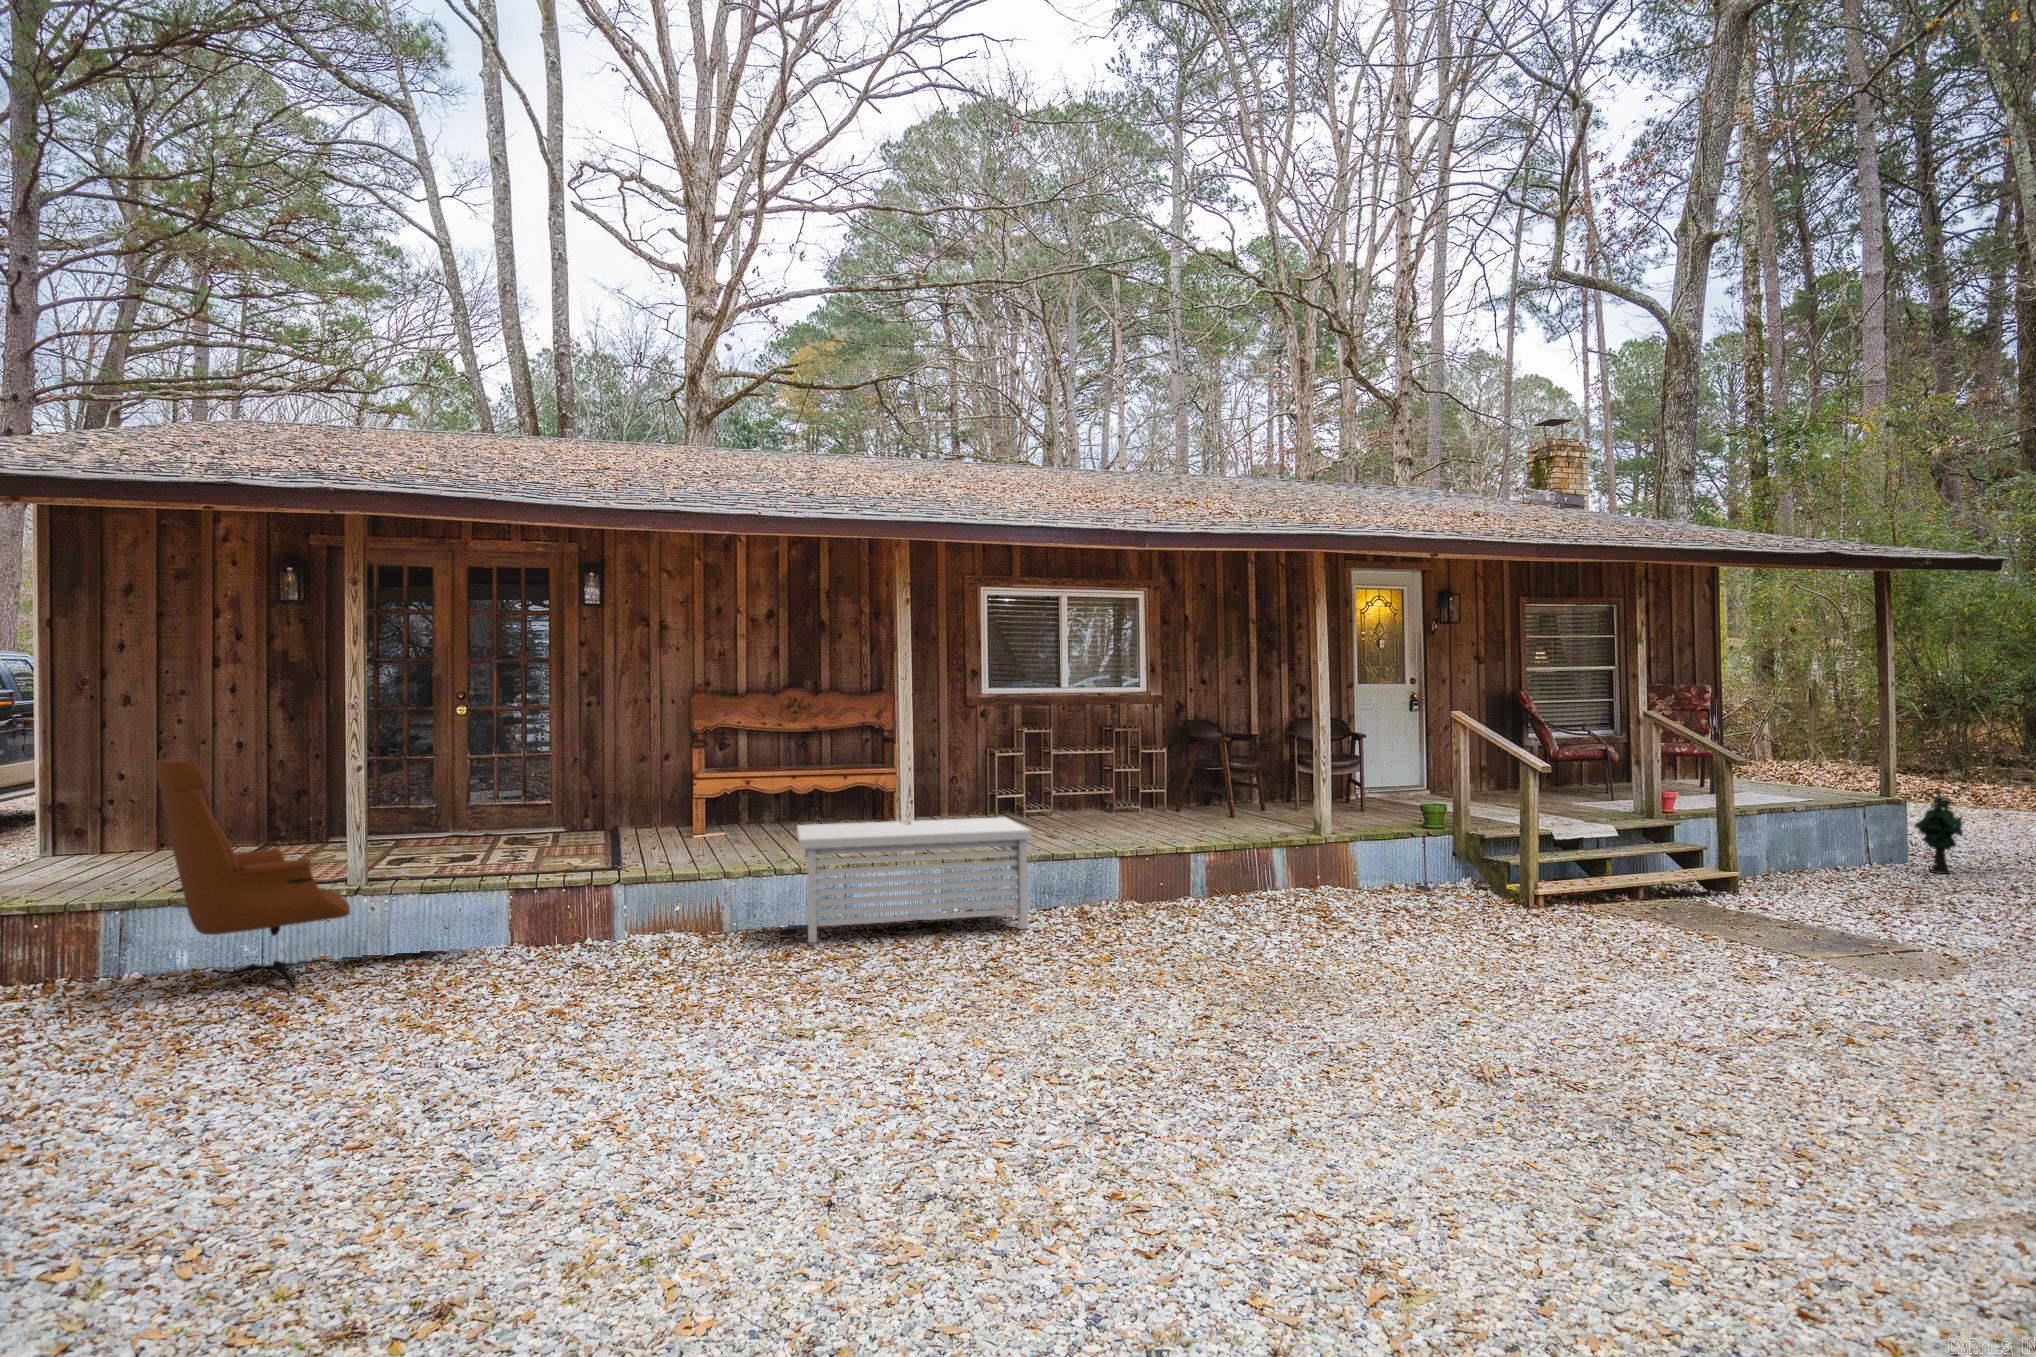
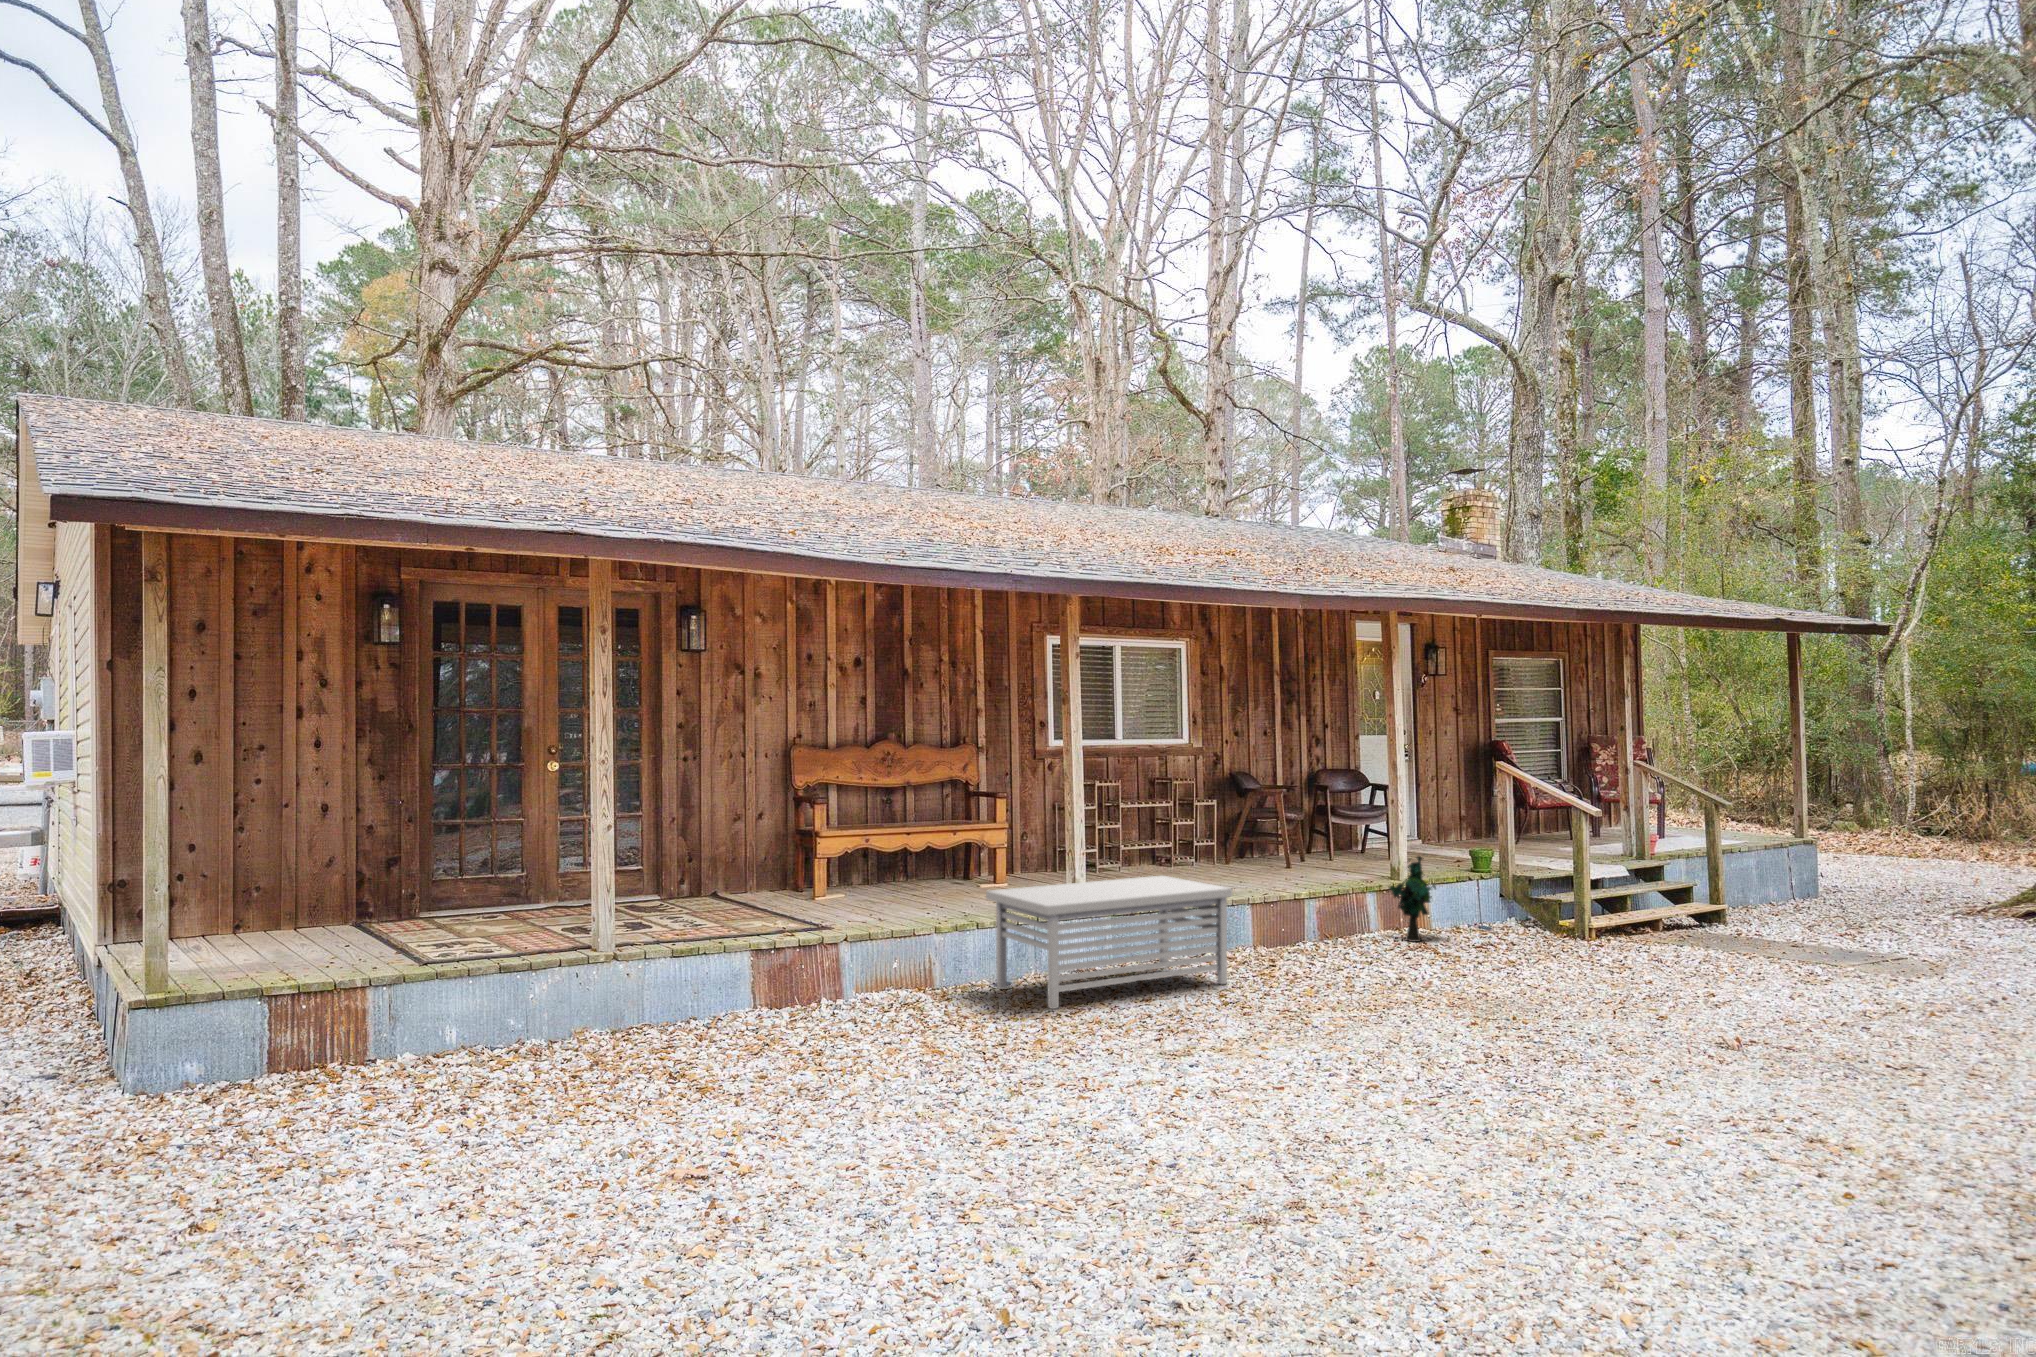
lounge chair: present [155,758,442,992] -> none [469,843,722,1102]
decorative plant: present [1915,791,1963,874] -> present [1389,856,1436,942]

